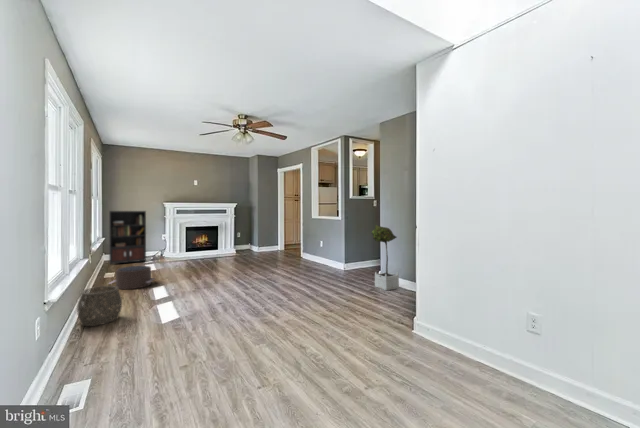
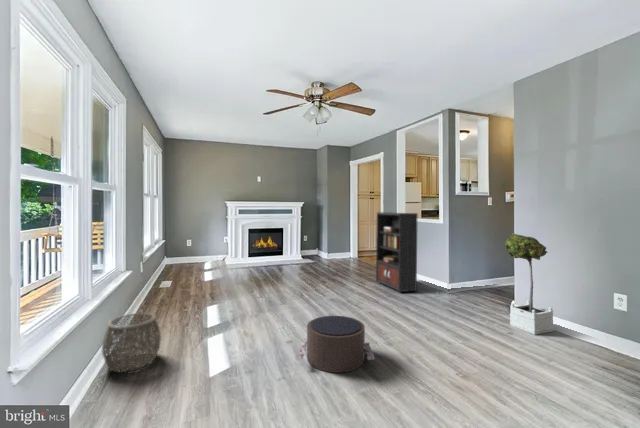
bookcase: present [109,211,146,264] -> present [376,212,418,292]
pouf: present [109,266,154,289] -> present [299,316,374,372]

